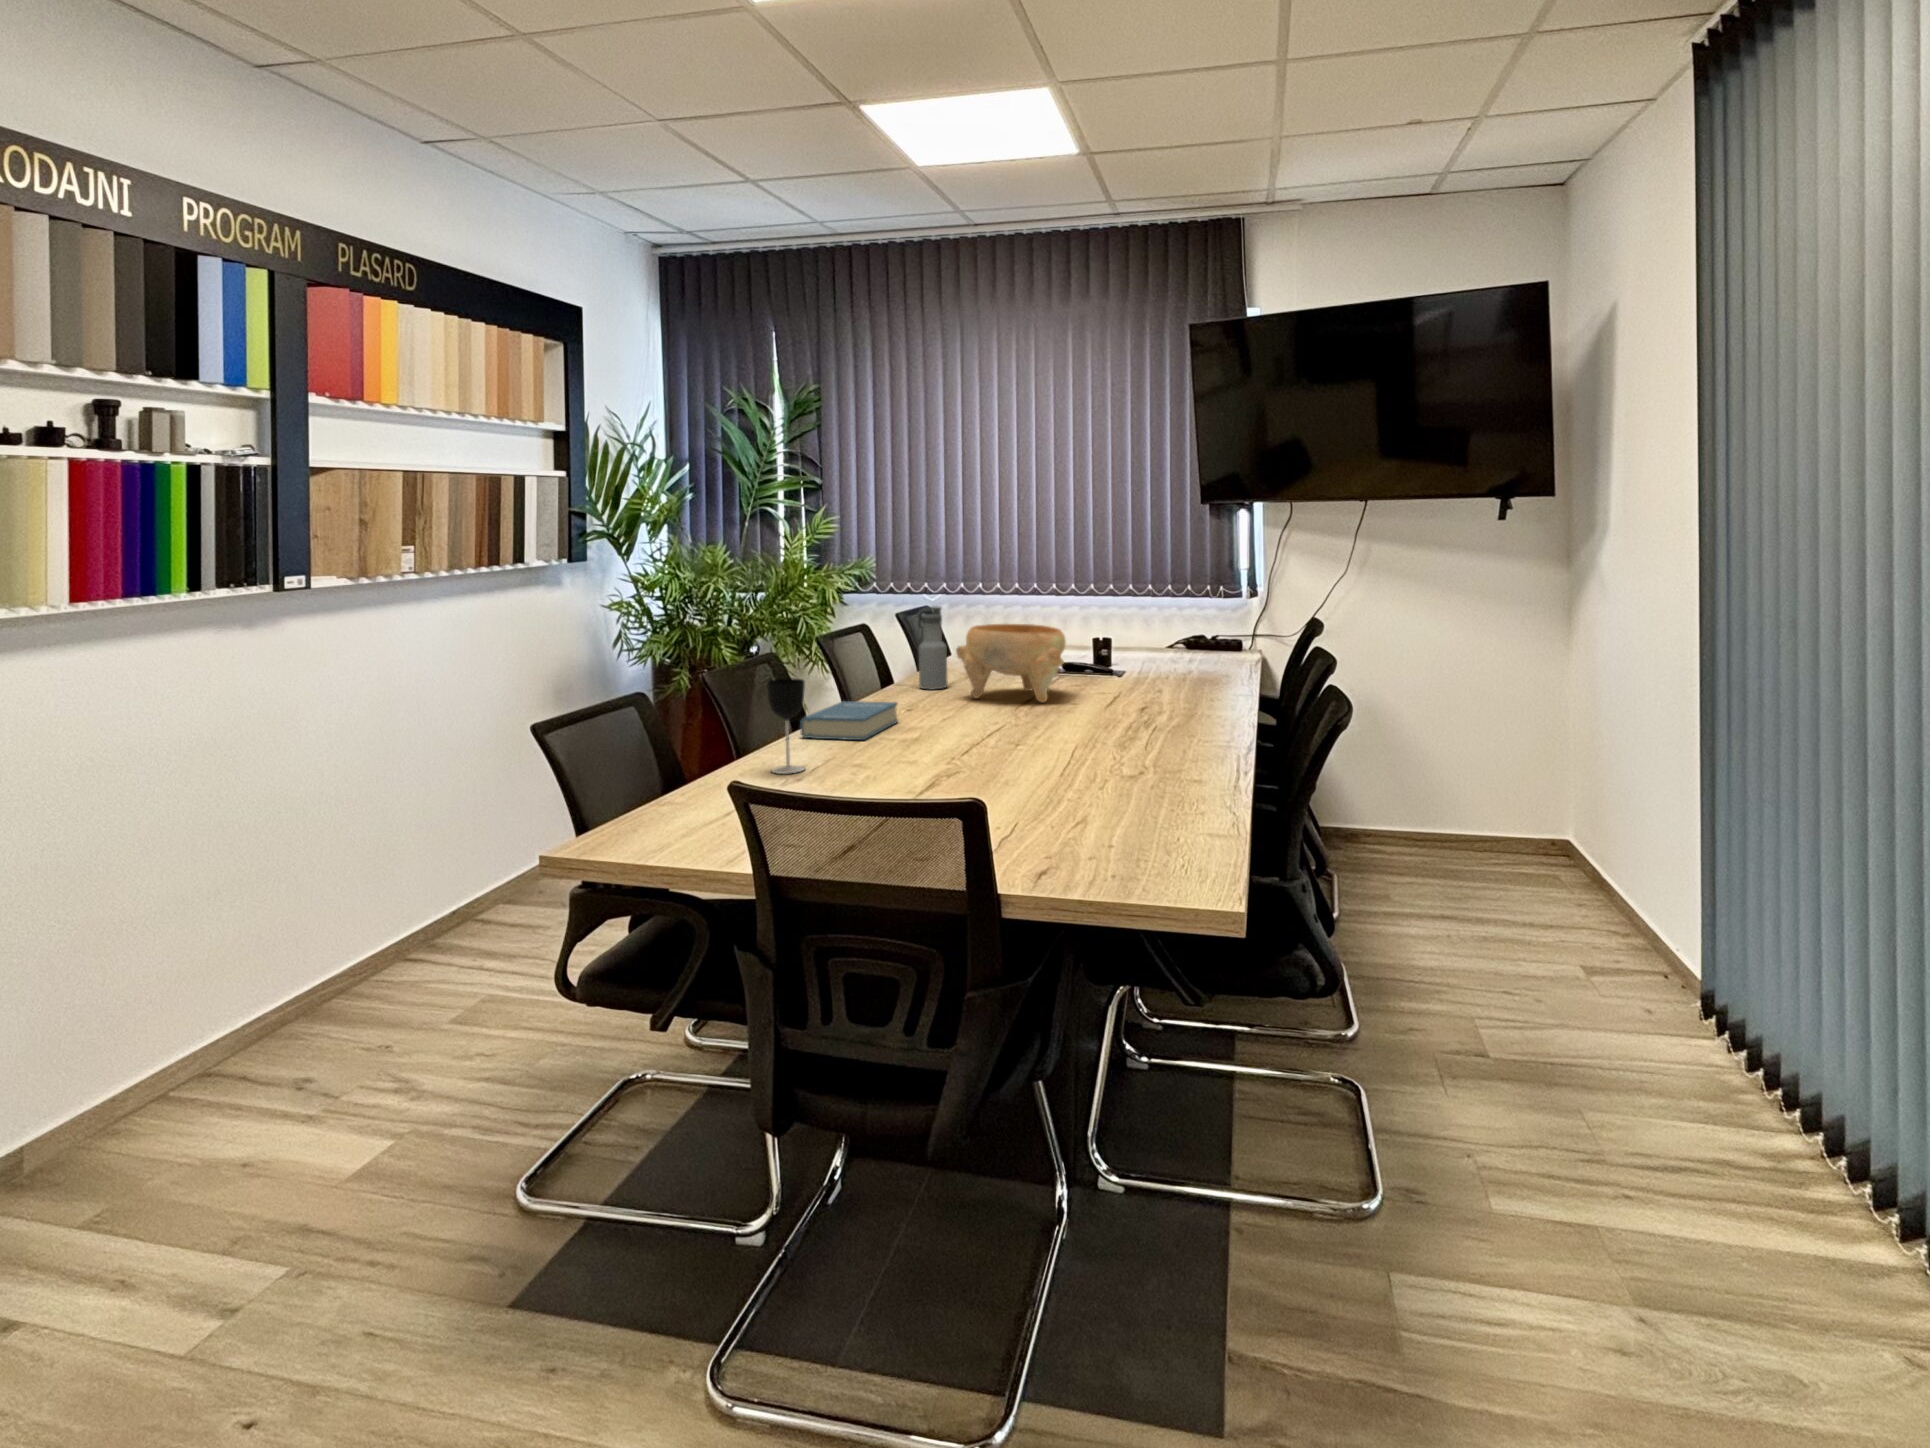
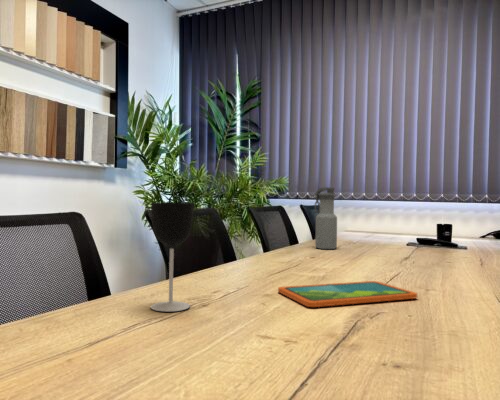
decorative bowl: present [956,624,1066,702] -> none [348,198,445,263]
hardback book: present [800,701,898,740] -> none [208,247,300,281]
tablet: none [879,731,1004,759] -> present [278,281,417,307]

